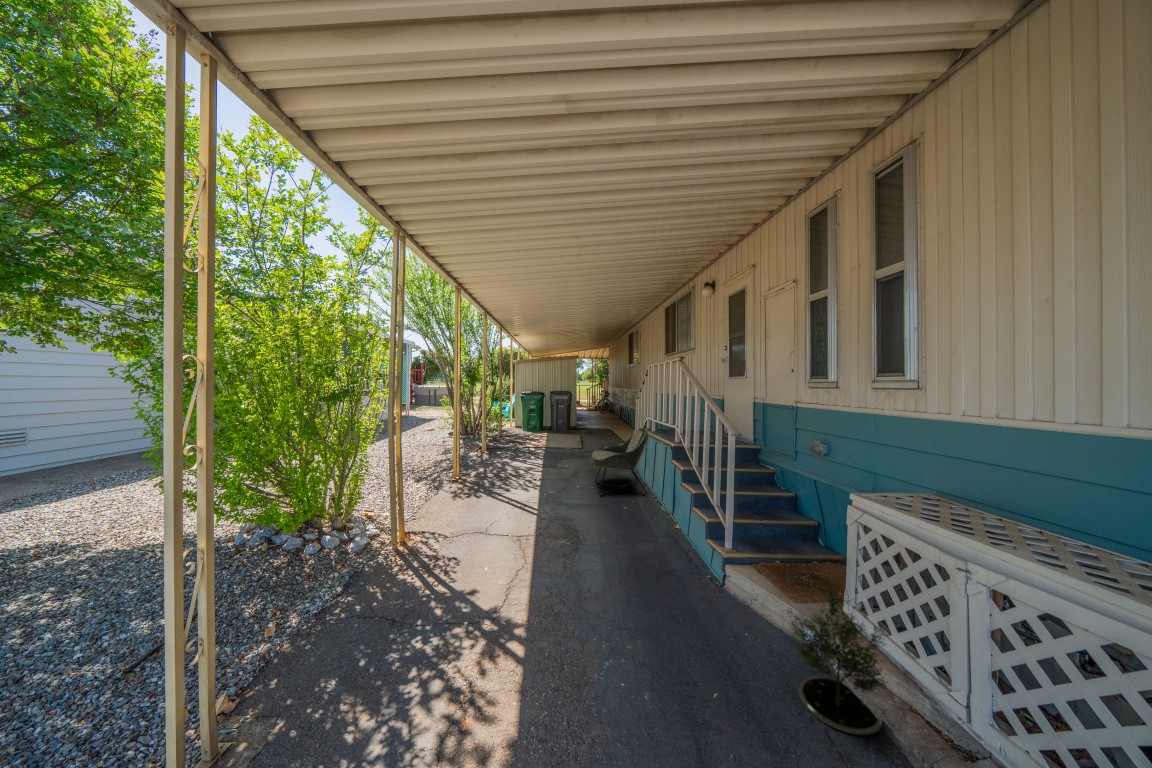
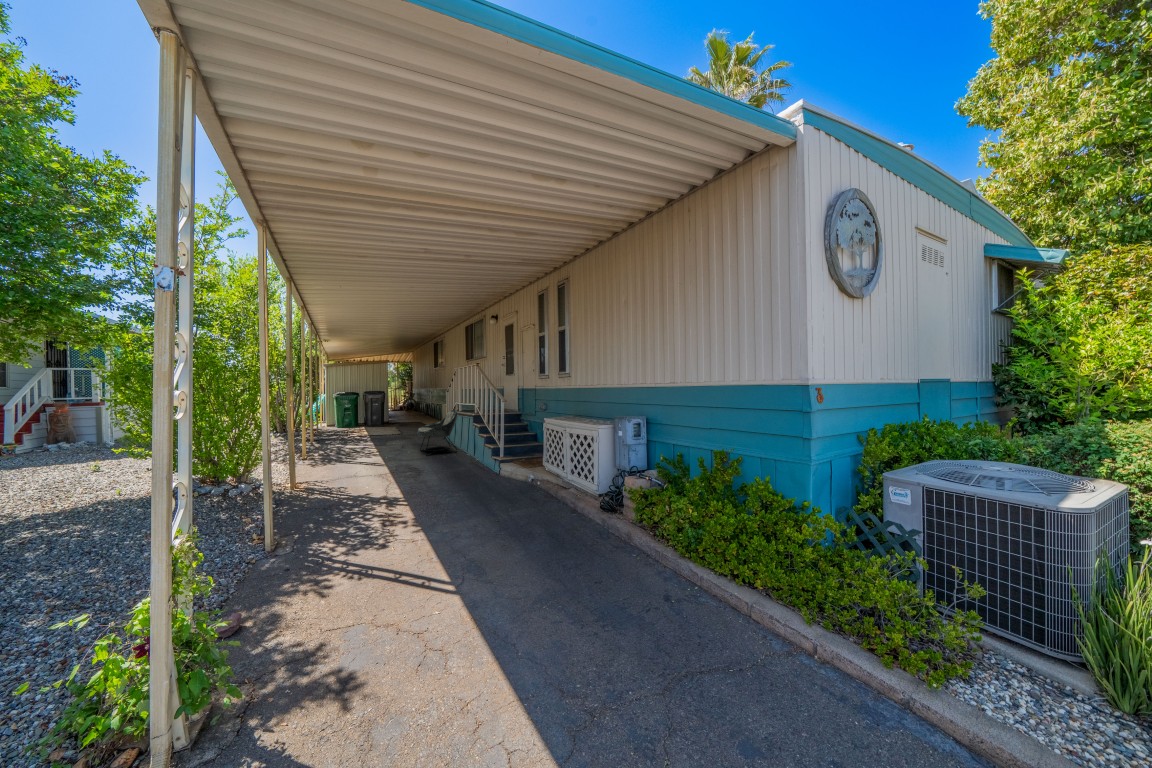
potted tree: present [787,578,887,735] -> none [515,445,546,492]

